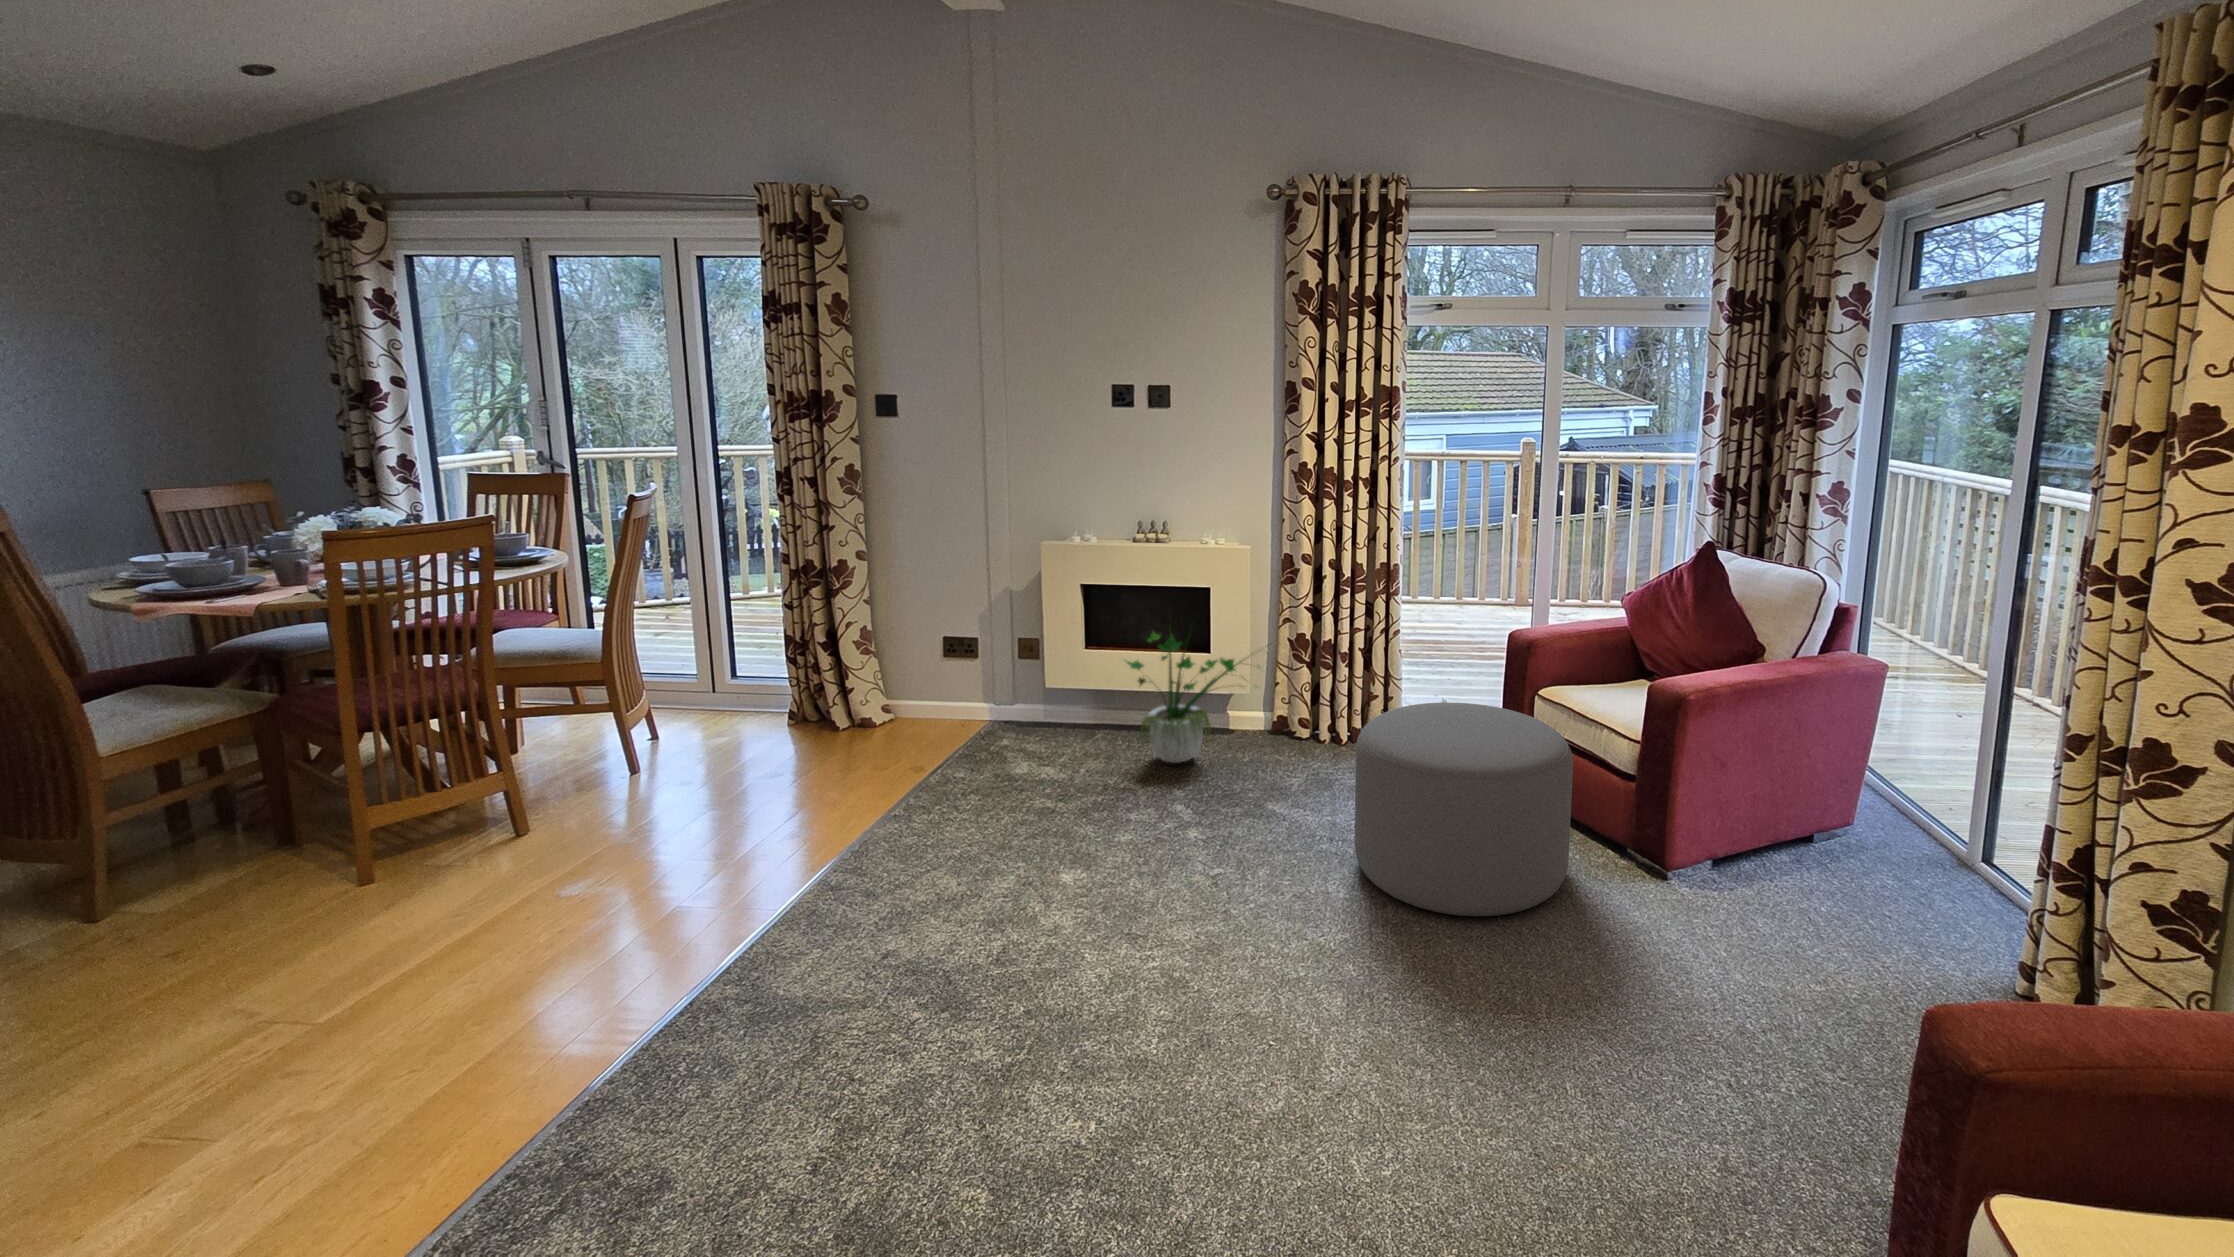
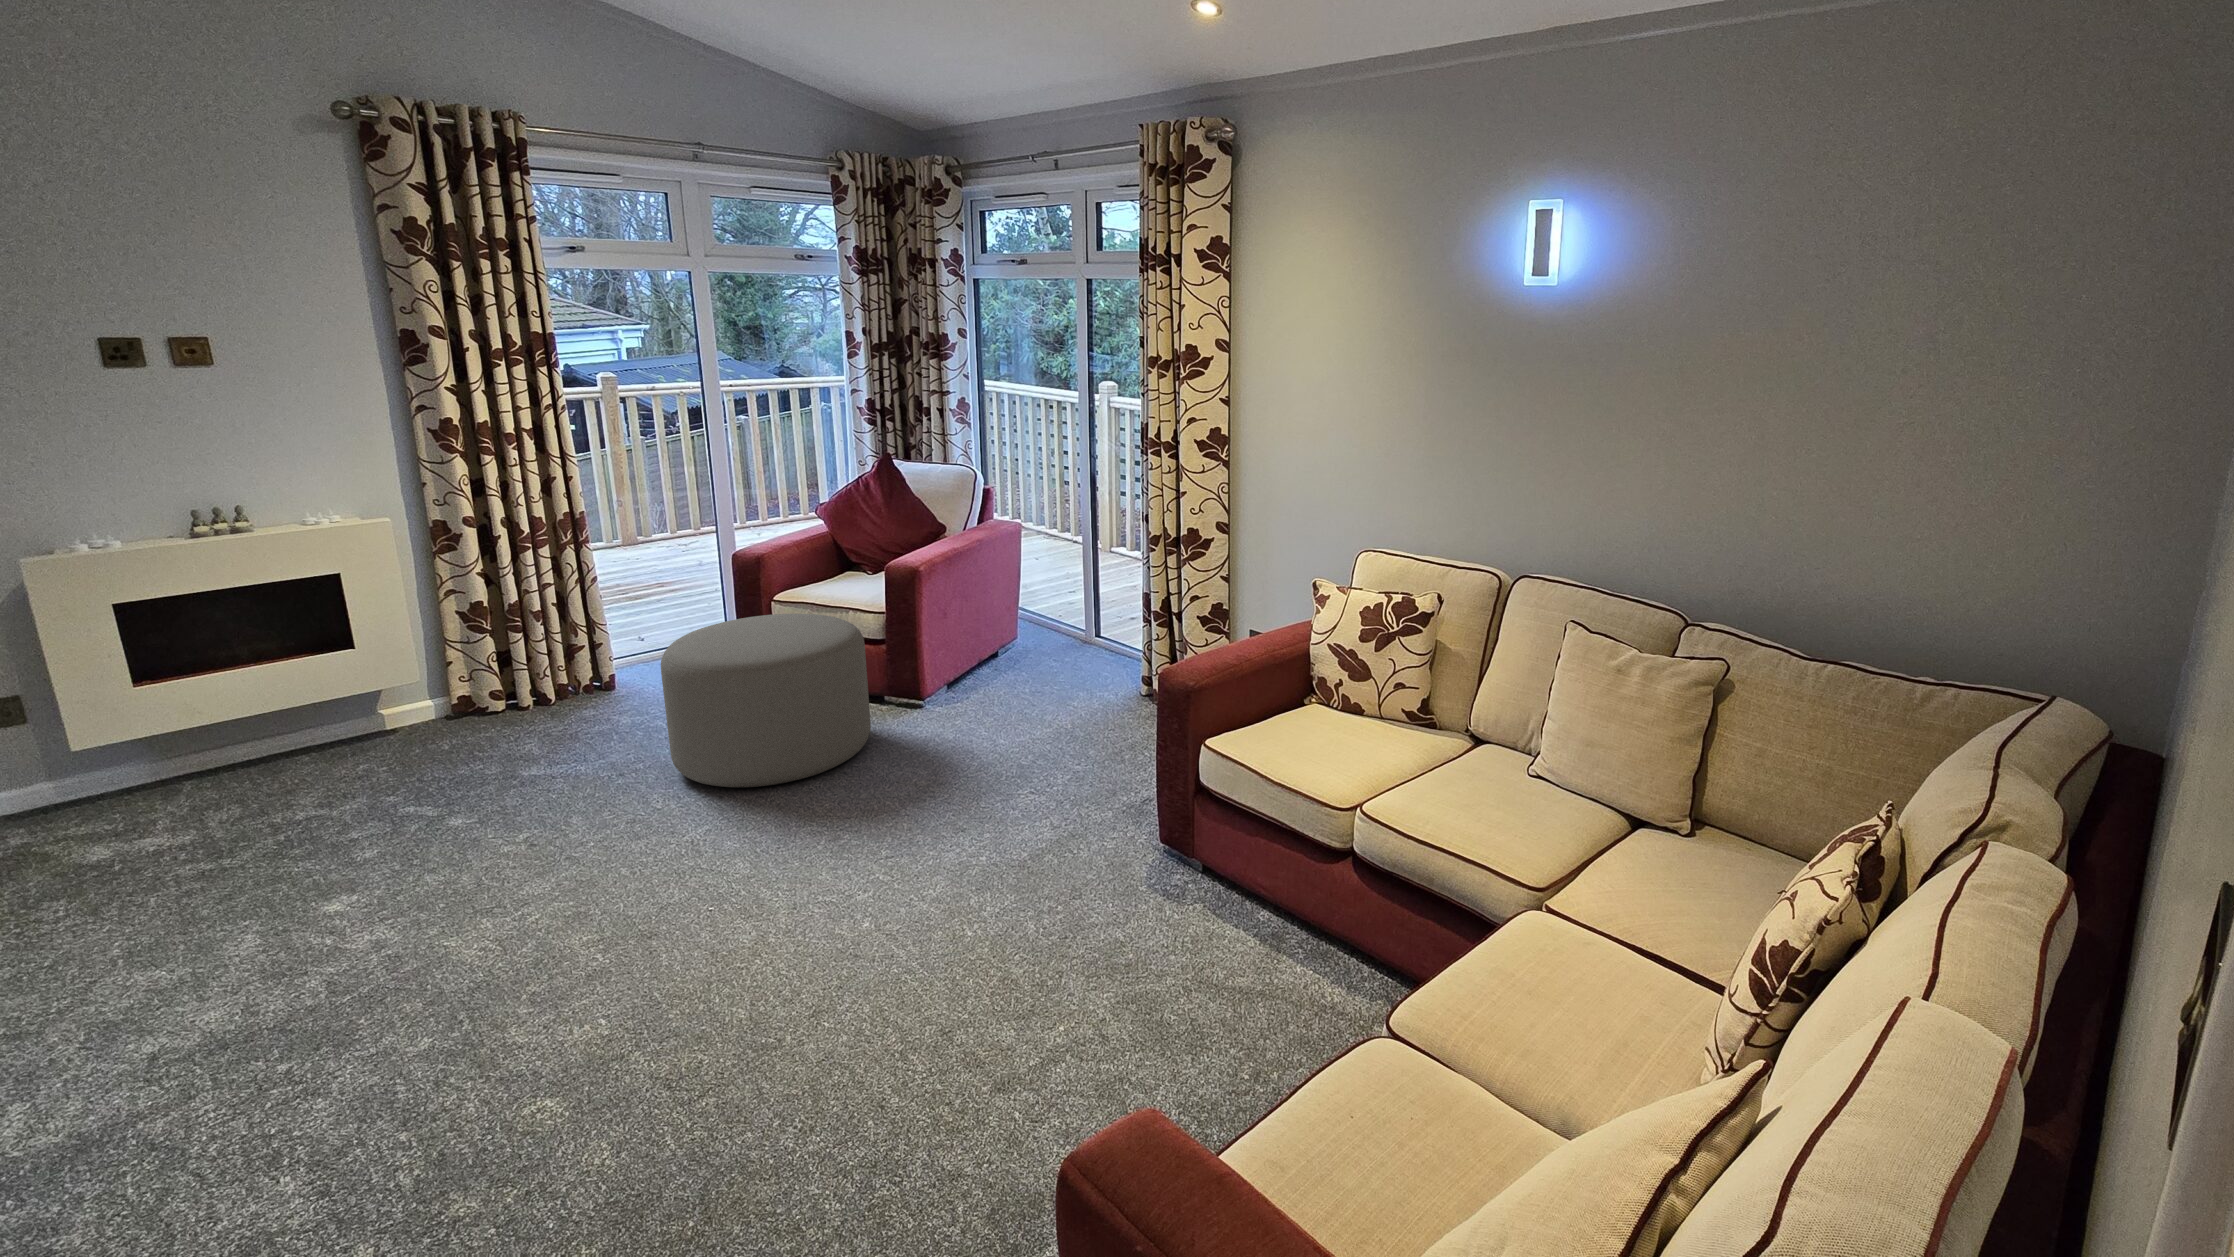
potted plant: present [1124,628,1267,763] -> none [231,602,466,793]

